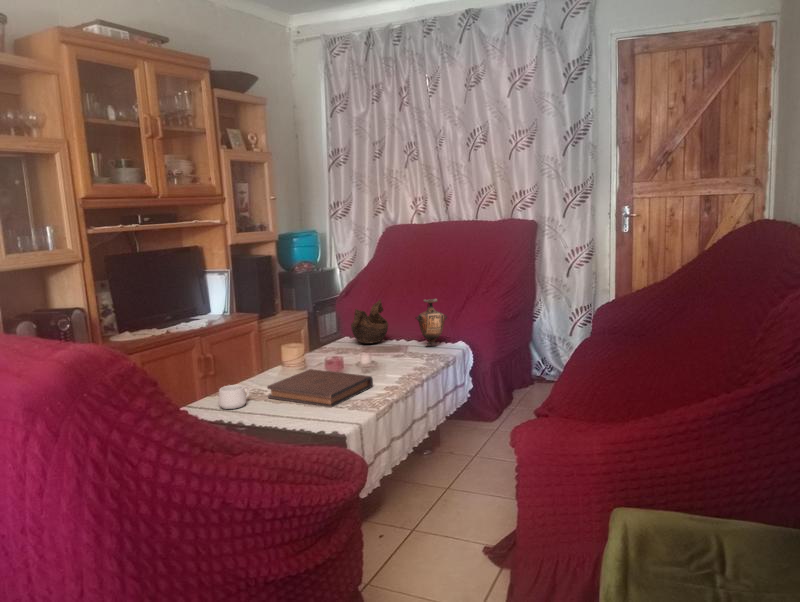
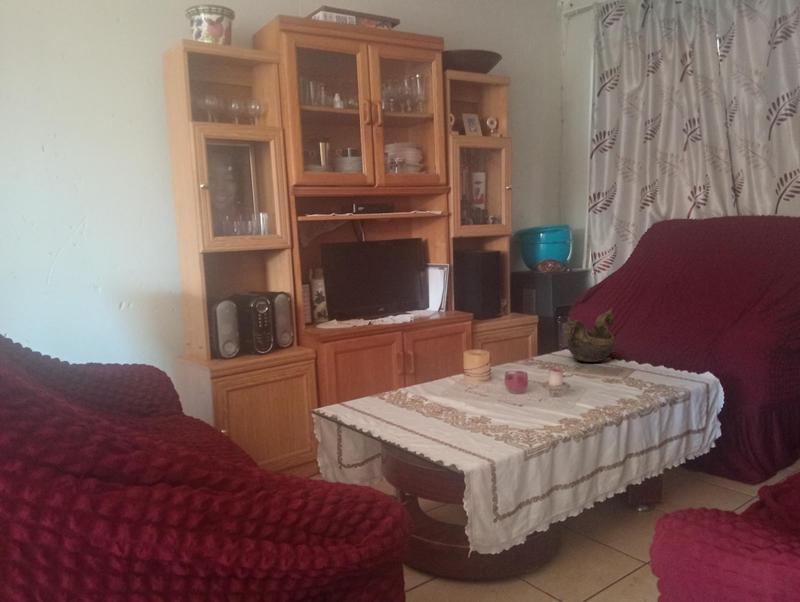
vase: present [416,299,447,345] -> none [642,309,689,373]
book: present [267,369,373,407] -> none [419,382,546,433]
mug: present [219,385,250,409] -> none [362,388,399,415]

